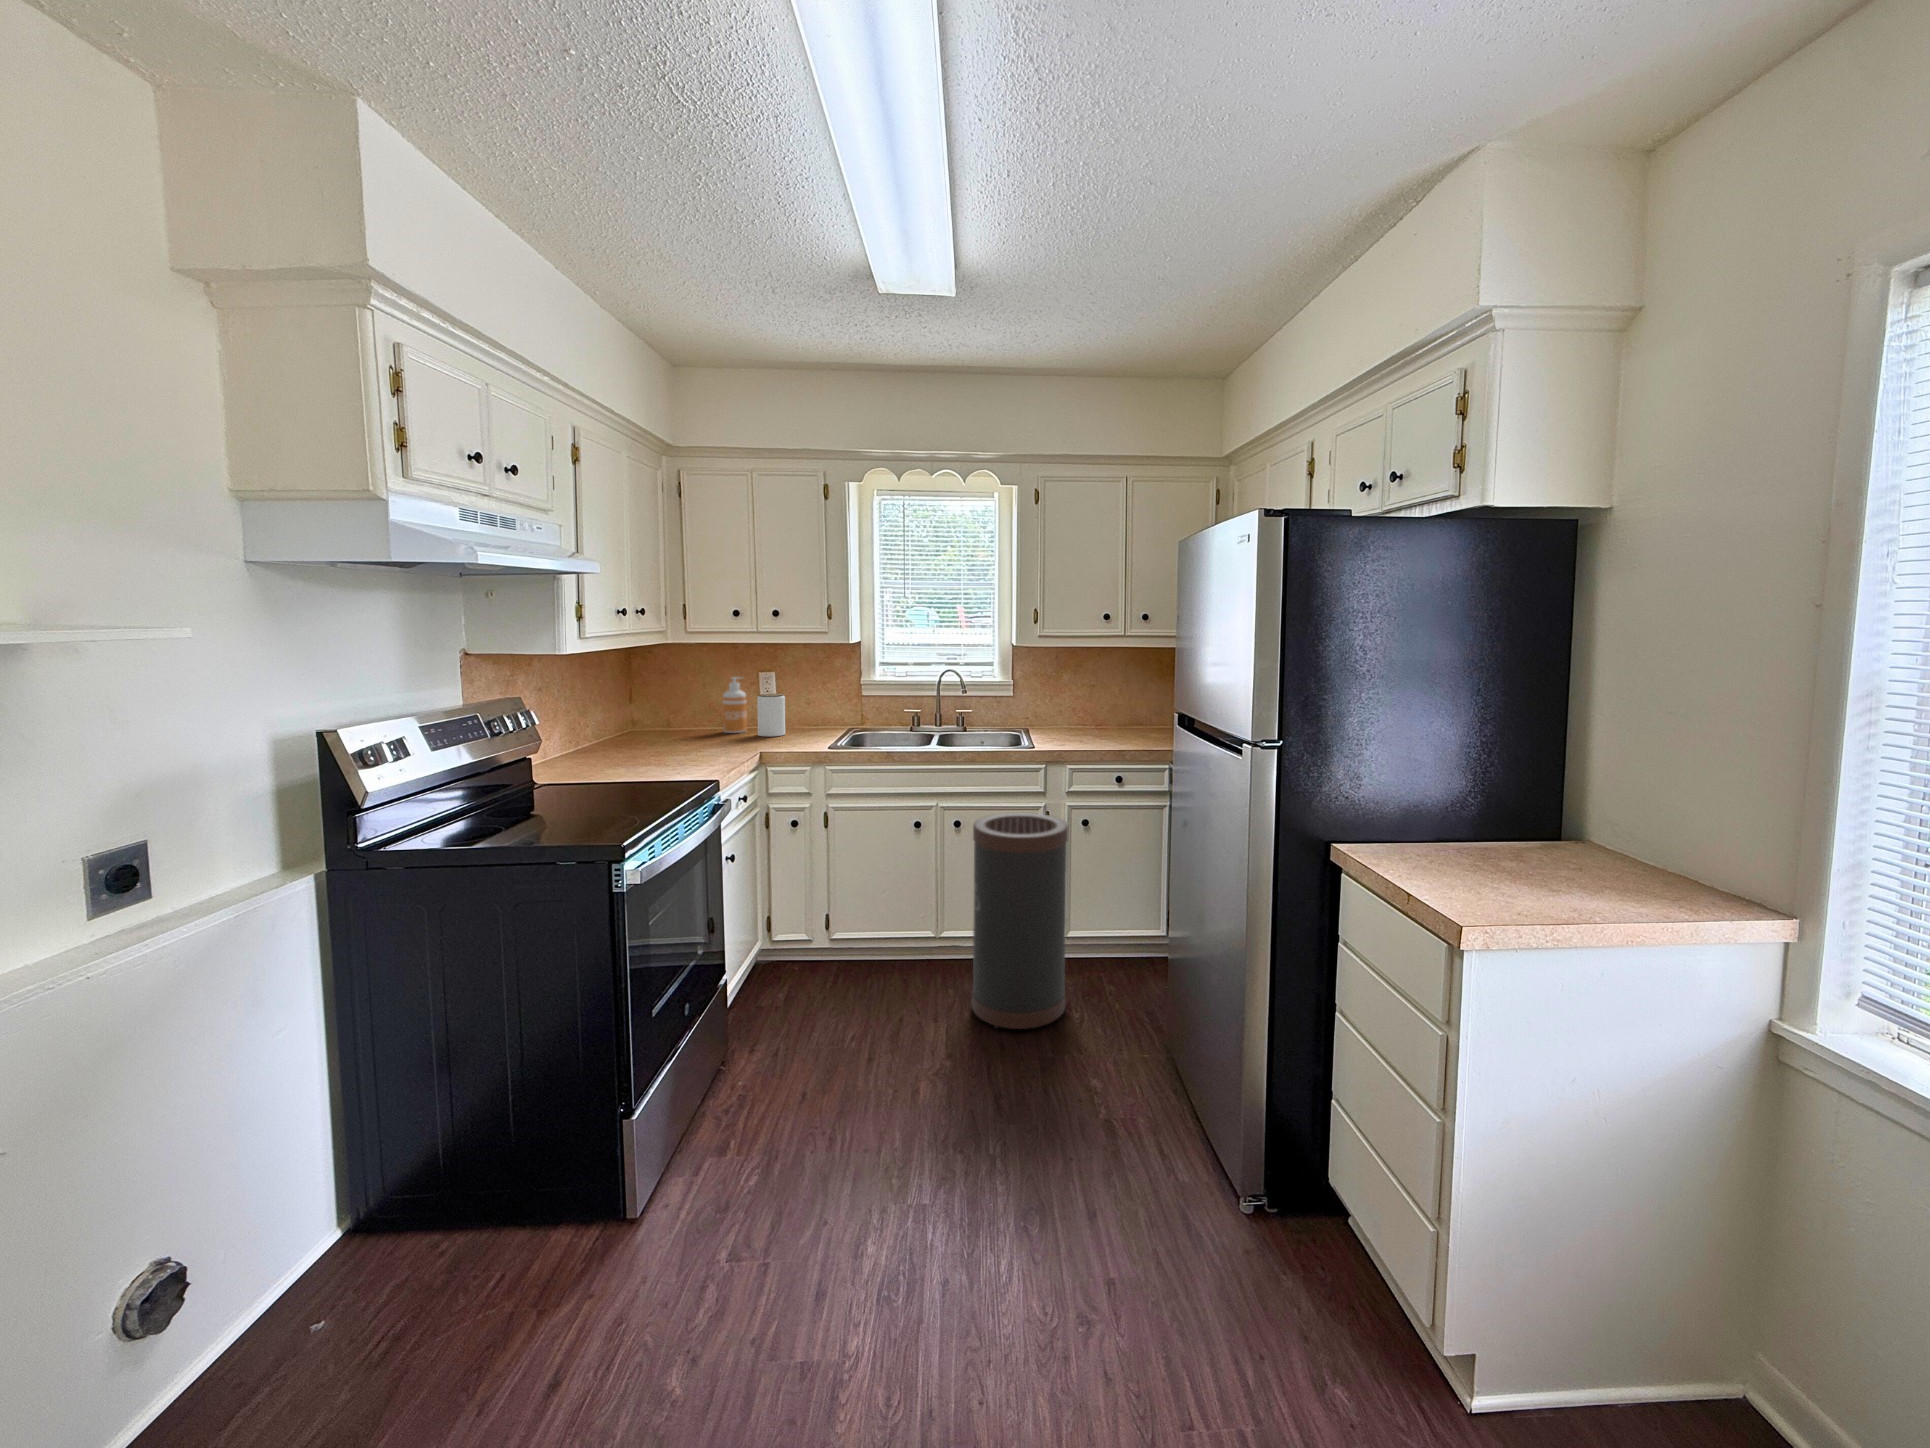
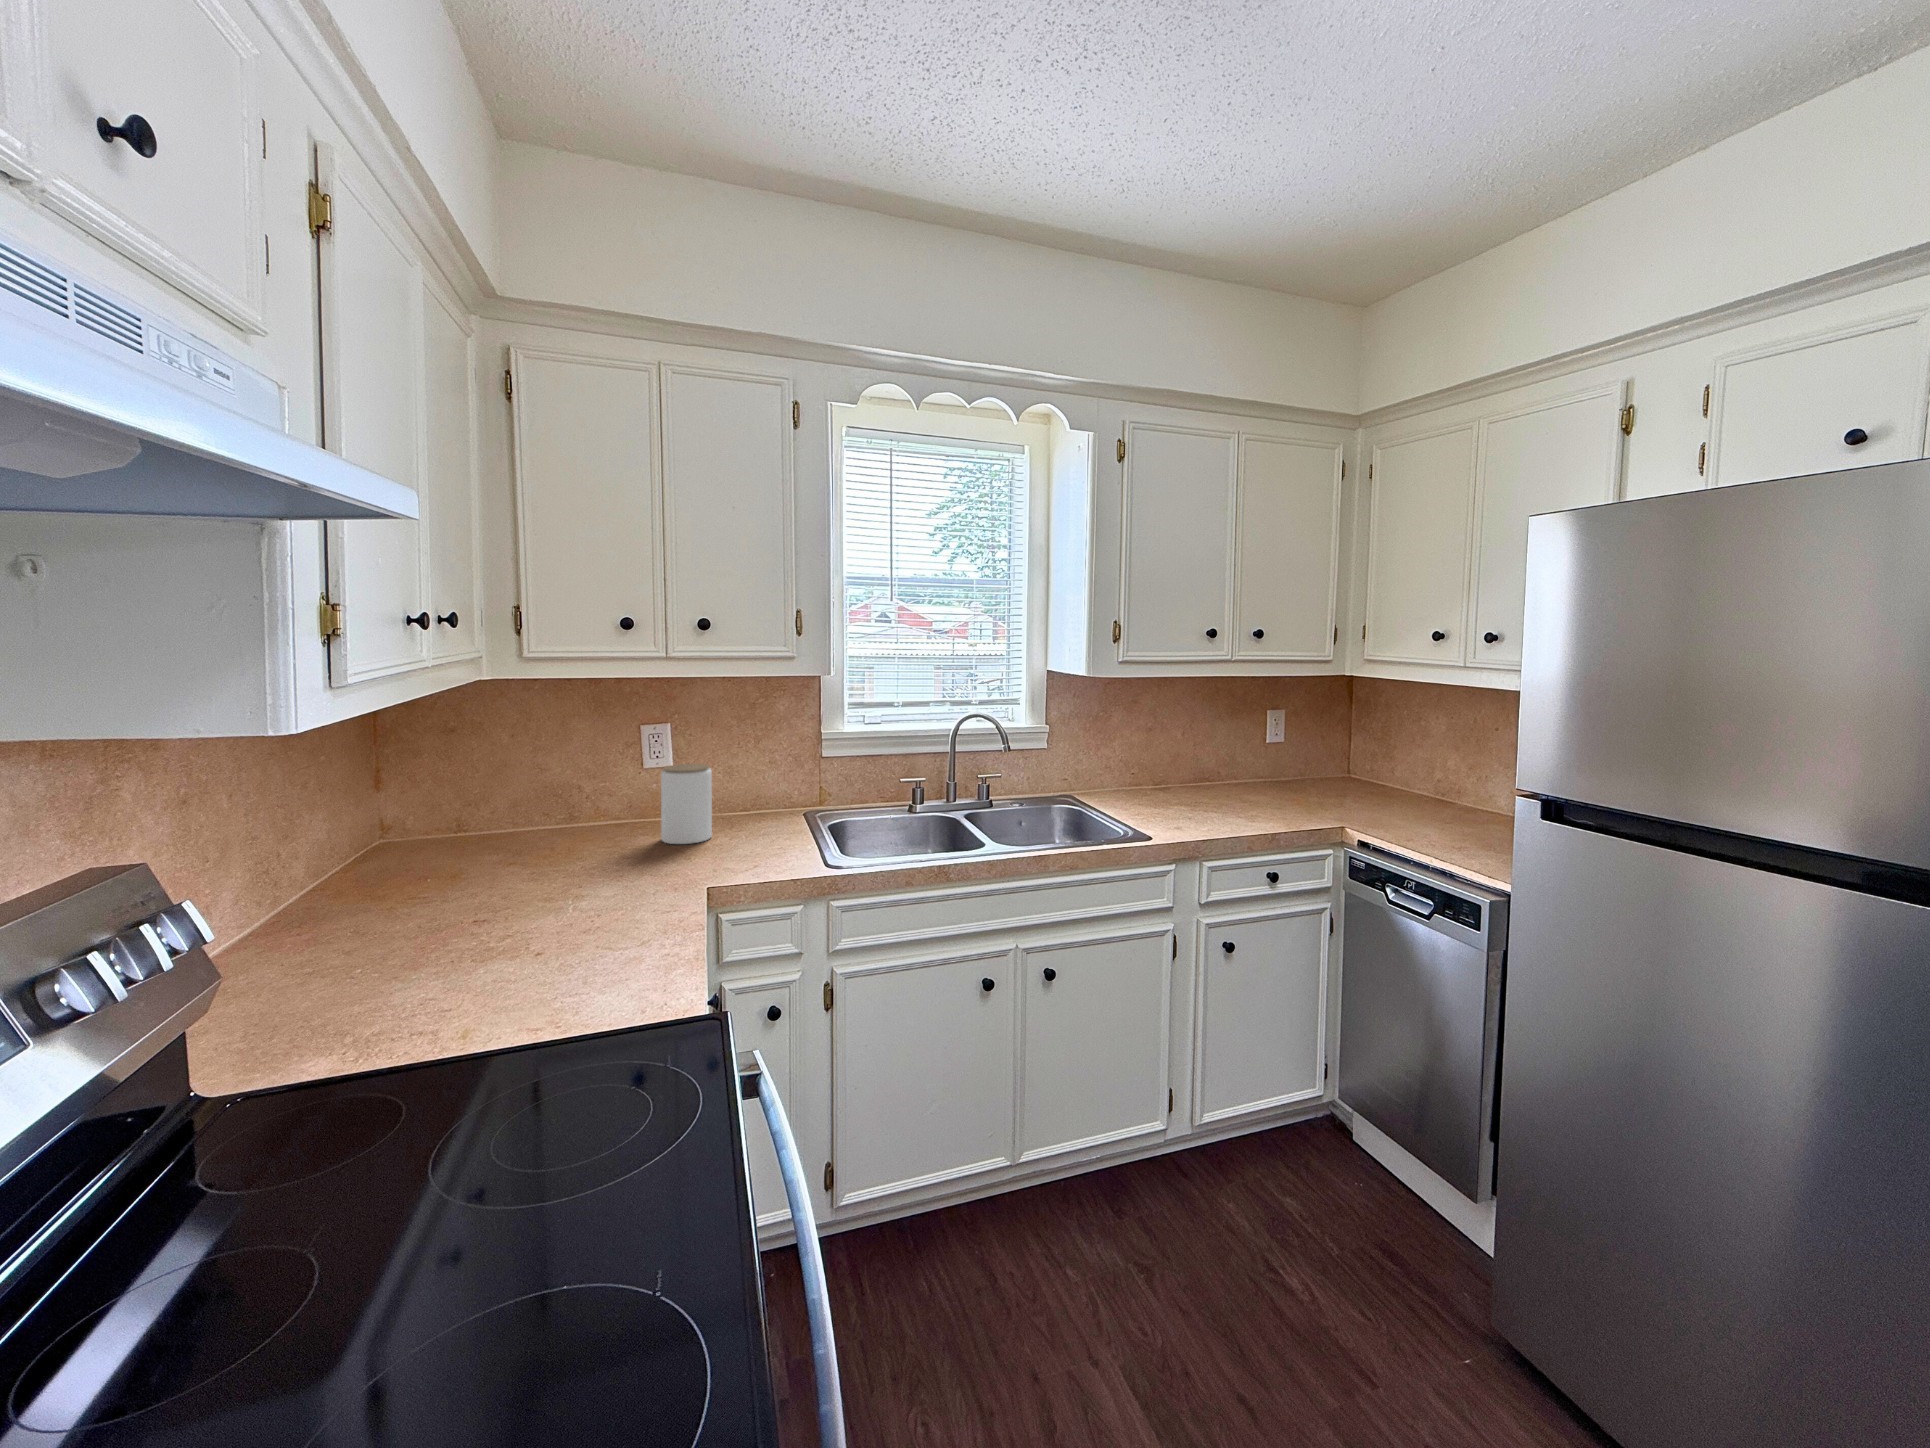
soap dispenser: present [723,677,747,733] -> none [586,736,631,839]
trash can: present [972,813,1068,1029] -> none [1129,959,1307,1368]

